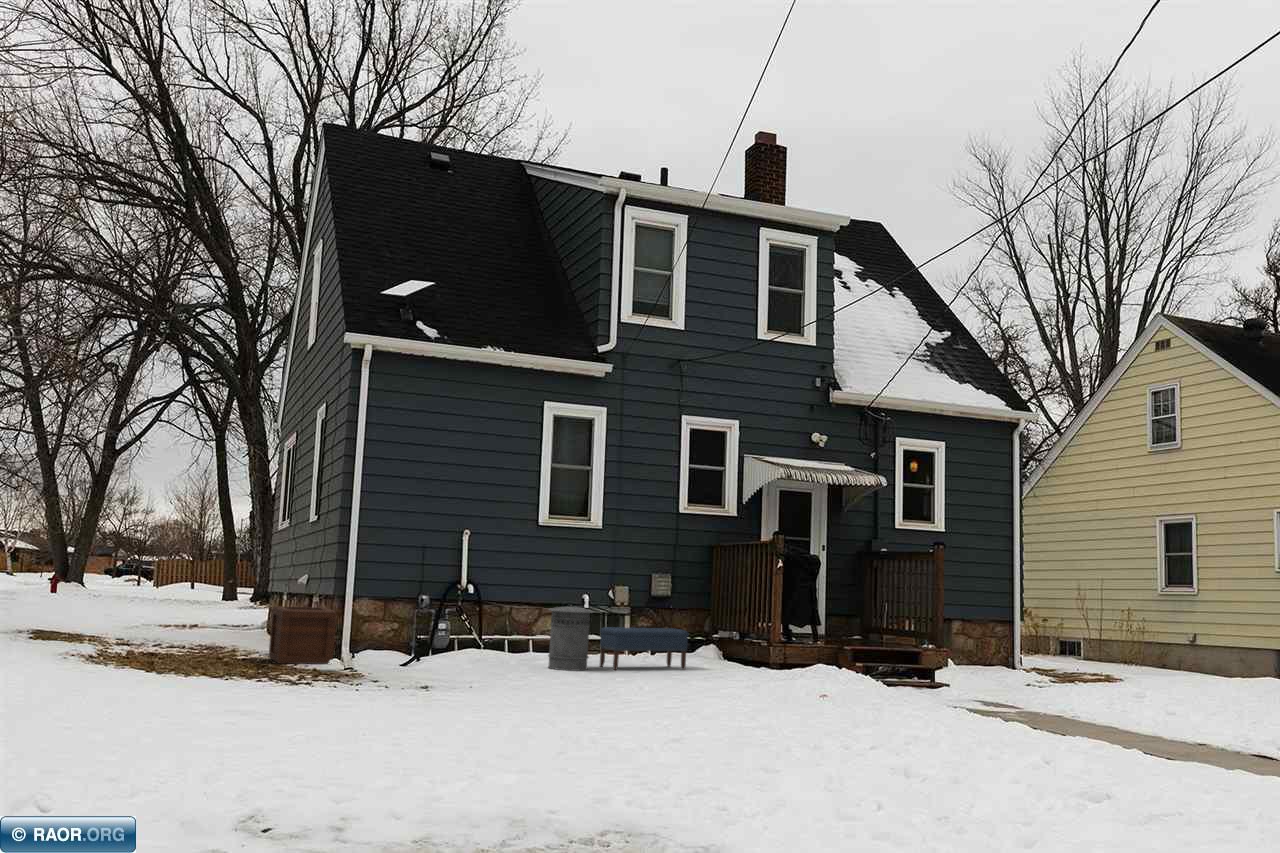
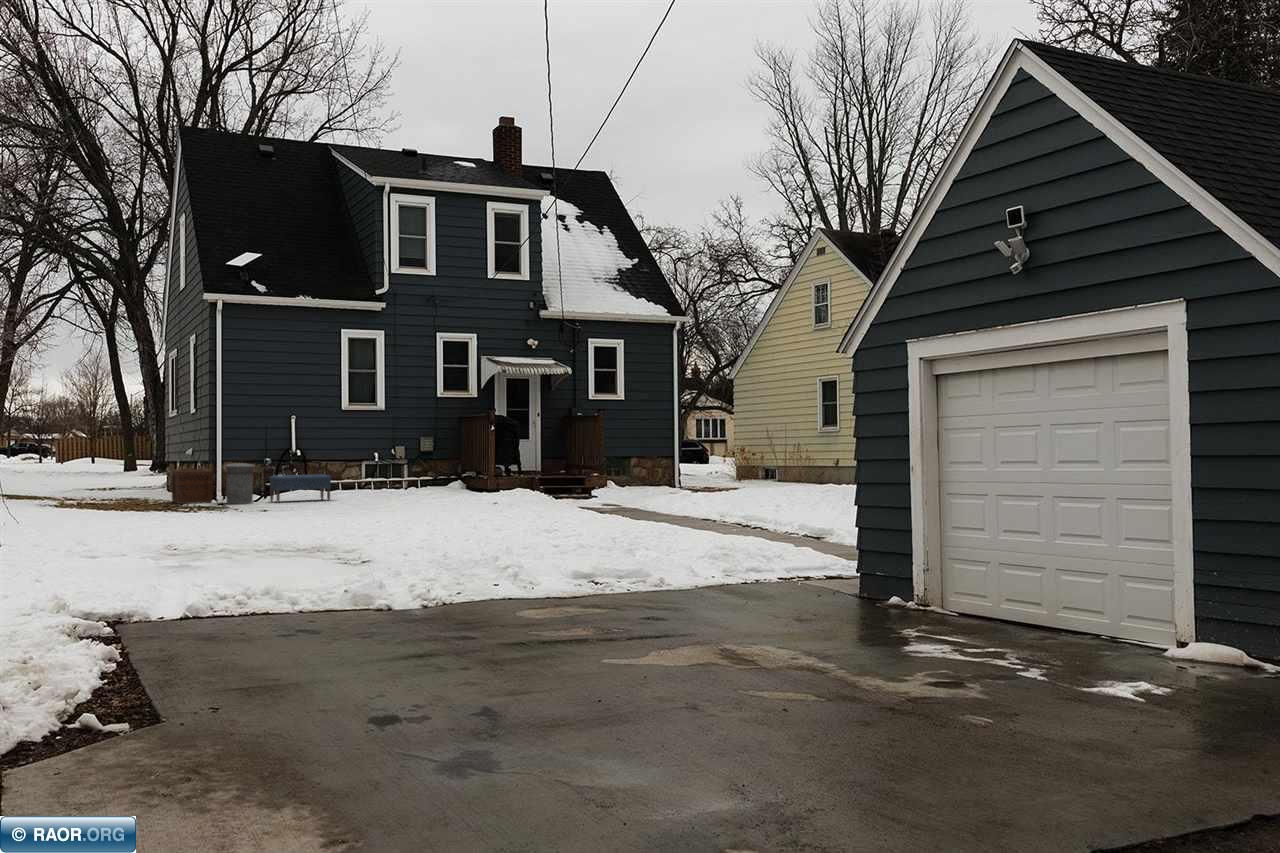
trash can: present [548,605,593,671] -> present [225,463,254,504]
bench: present [600,627,689,670] -> present [269,474,331,503]

